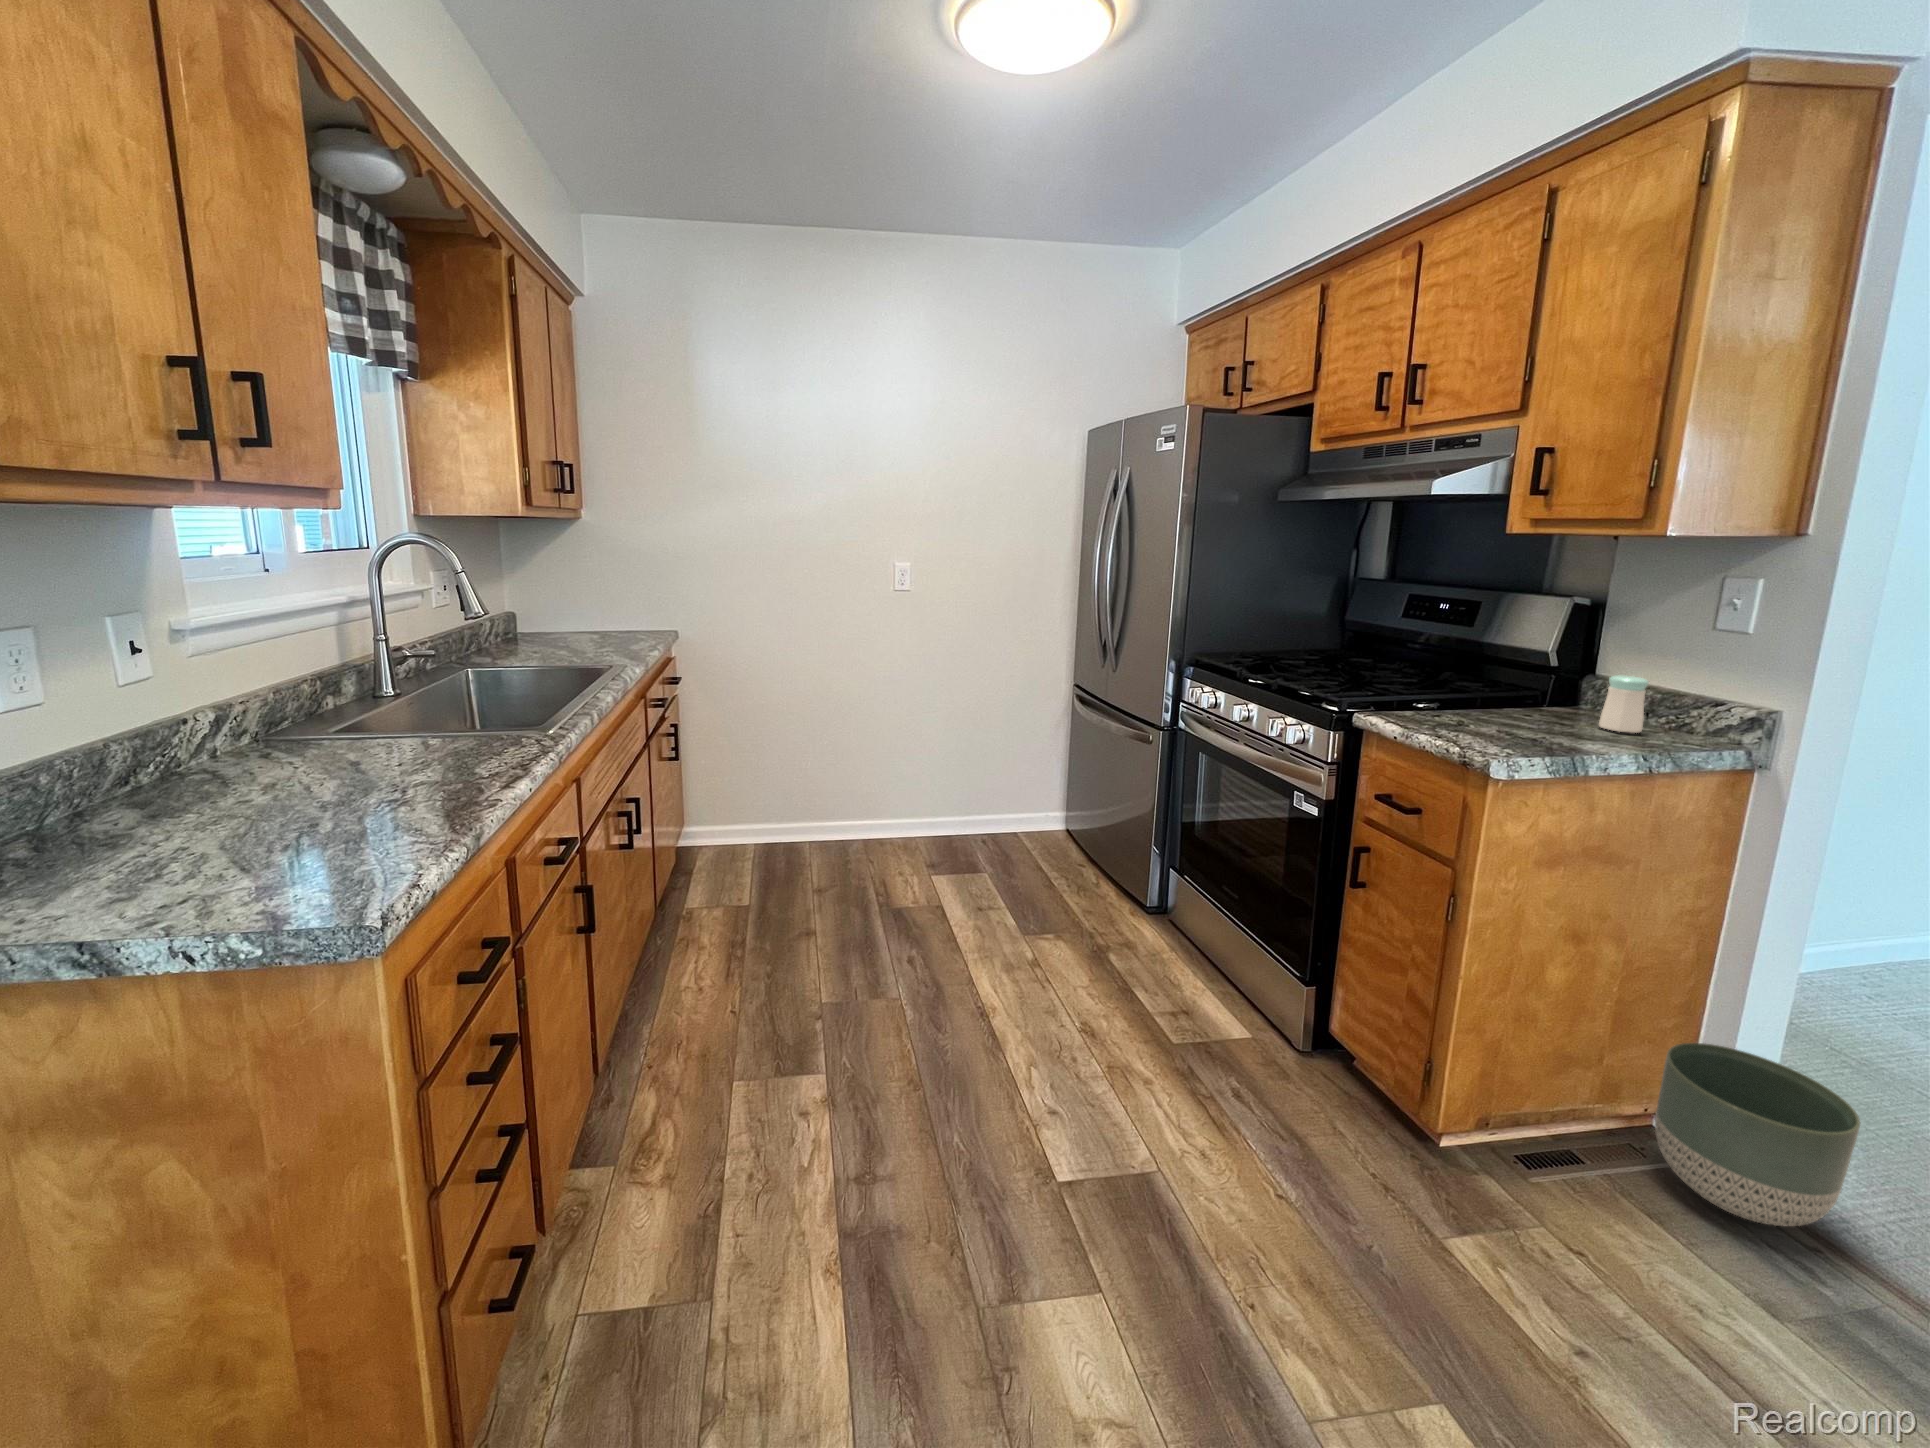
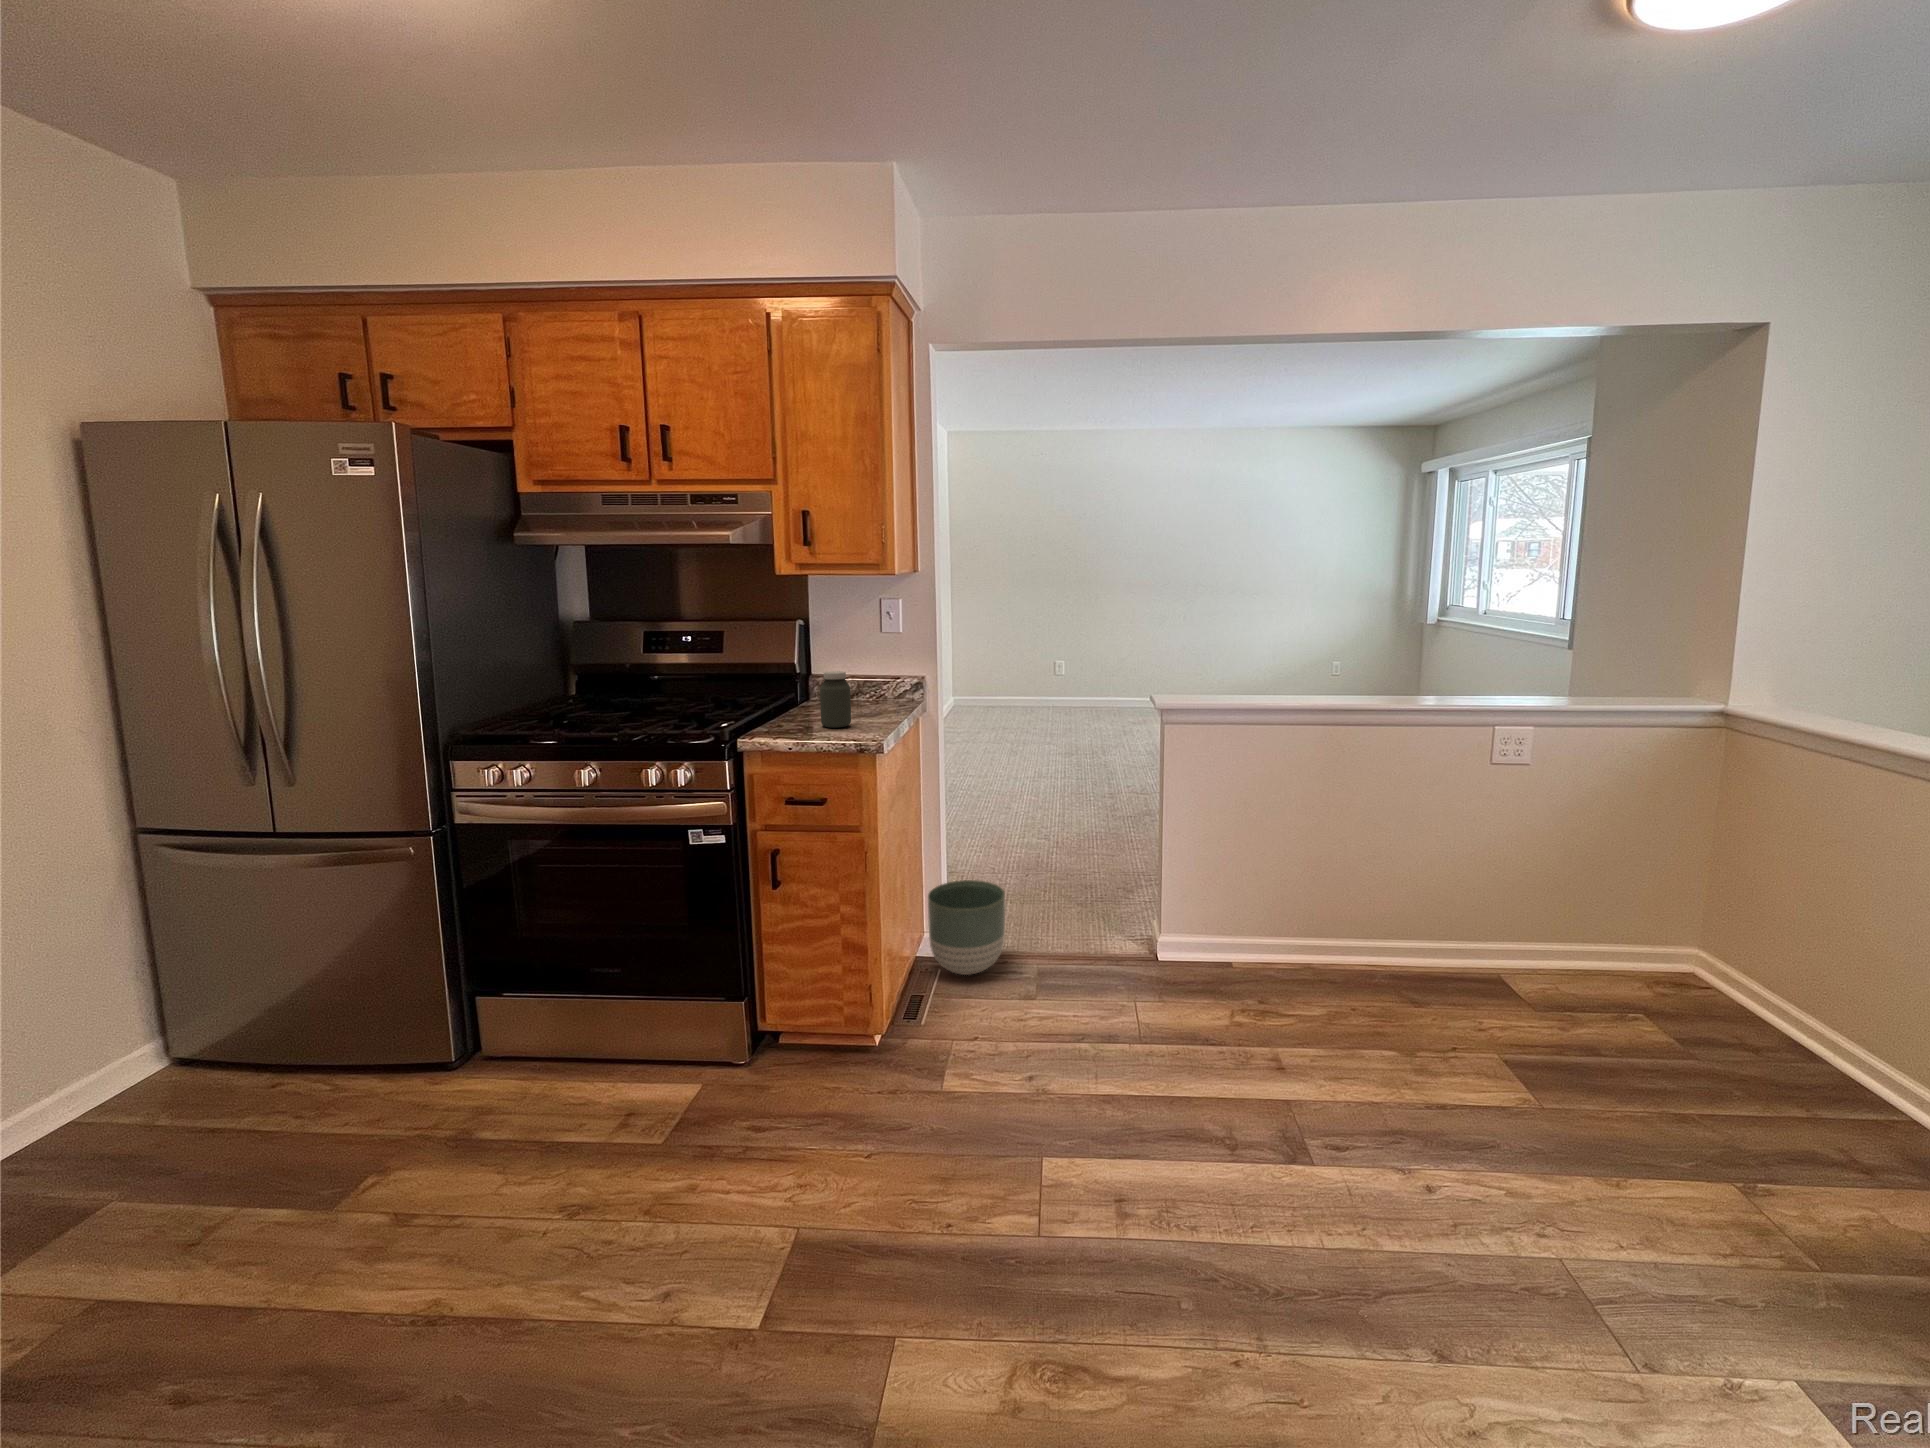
jar: none [1449,661,1502,735] -> present [820,671,851,728]
salt shaker: present [1599,675,1649,733] -> none [858,669,883,708]

